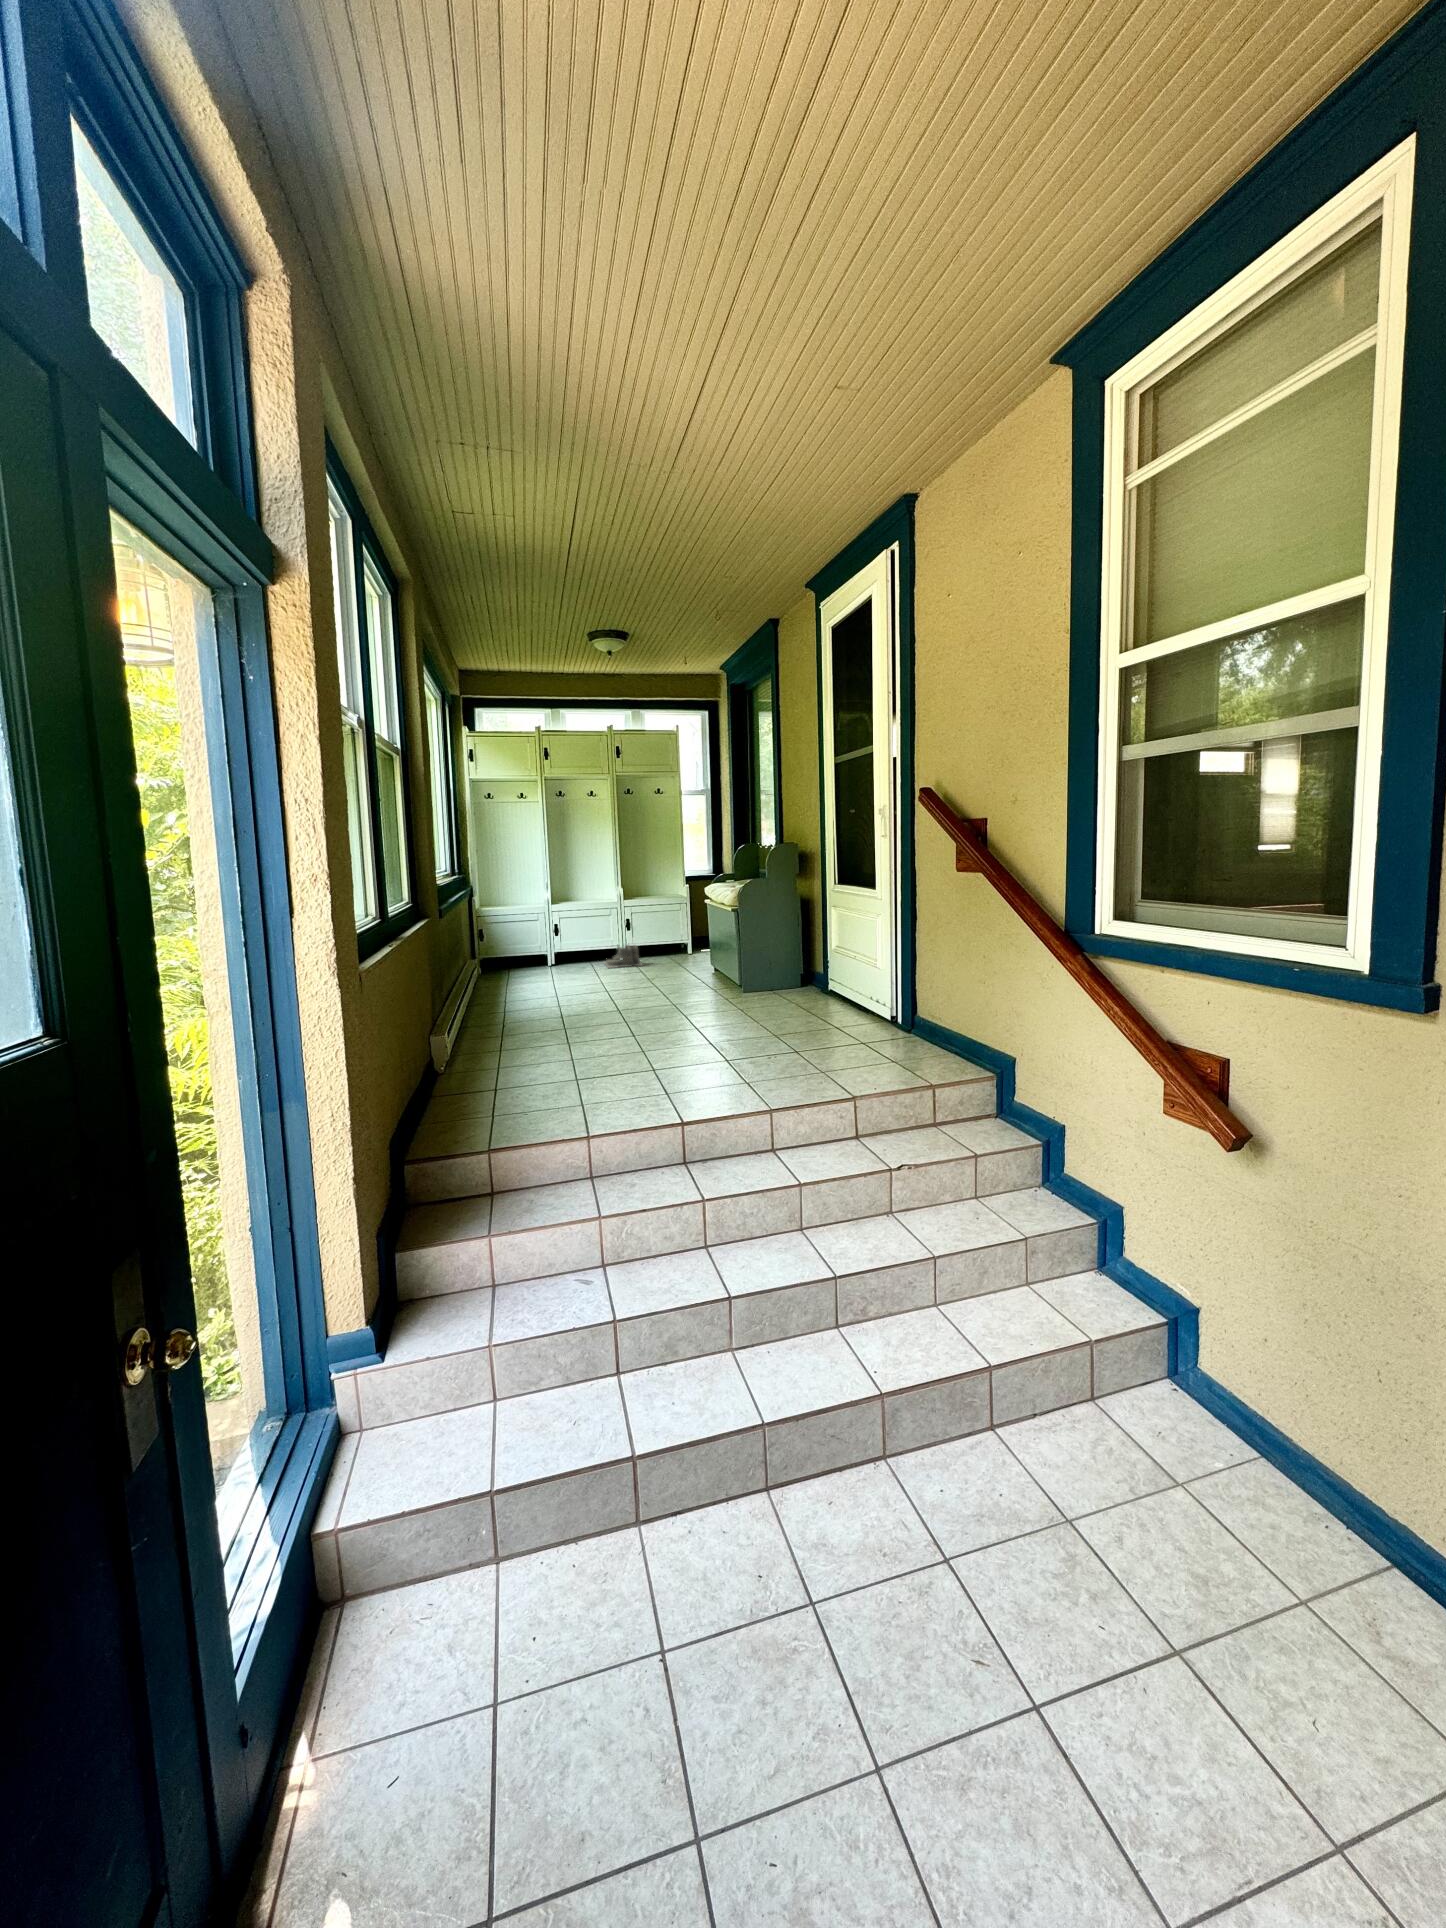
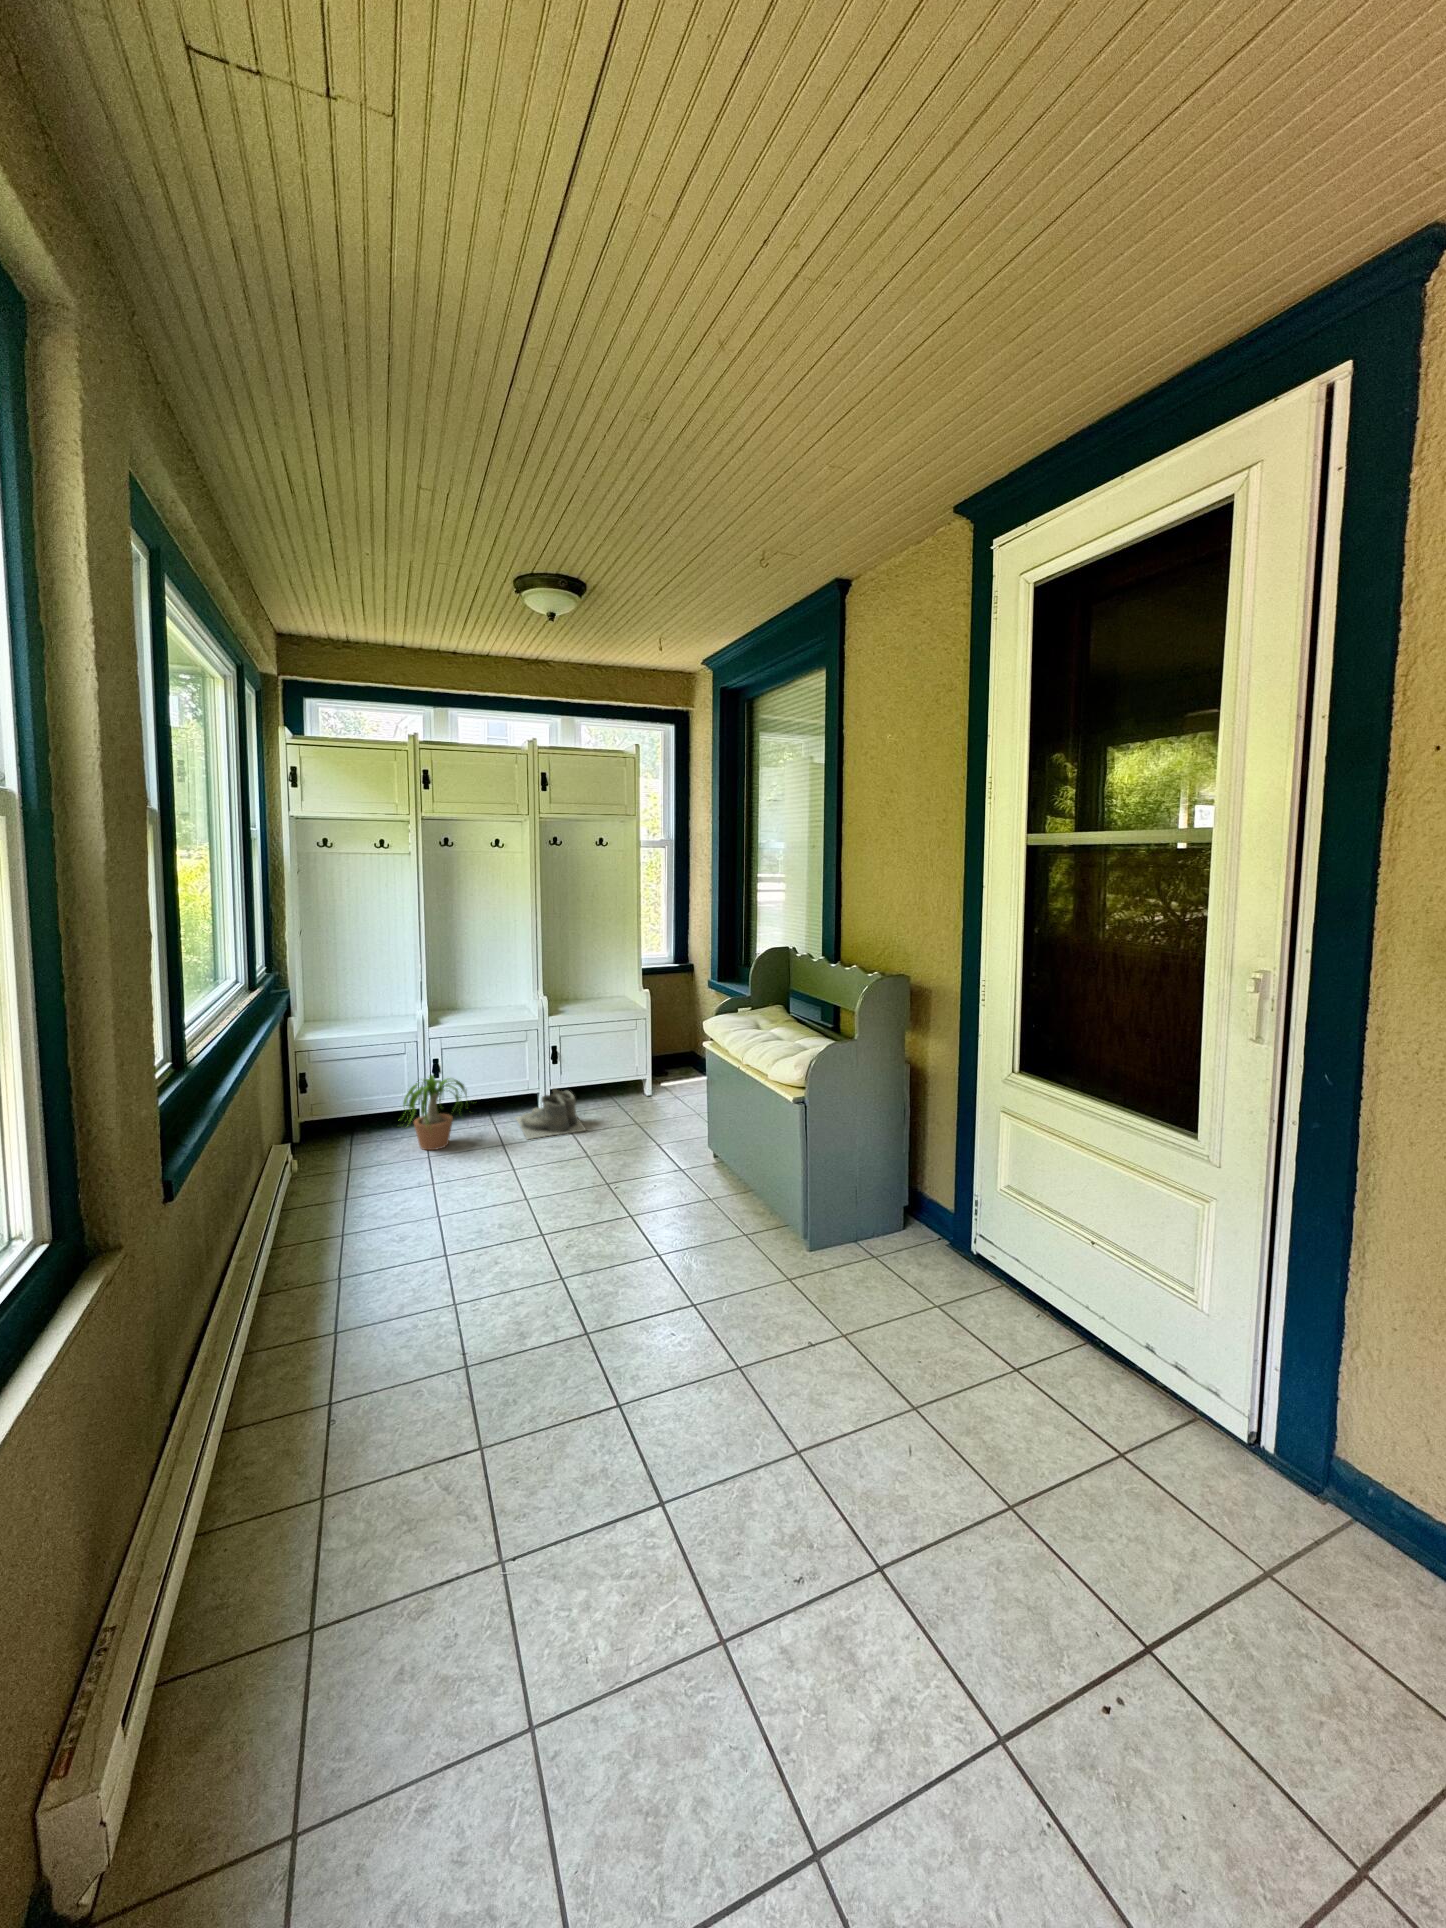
potted plant: none [531,929,581,972] -> present [403,1075,467,1150]

